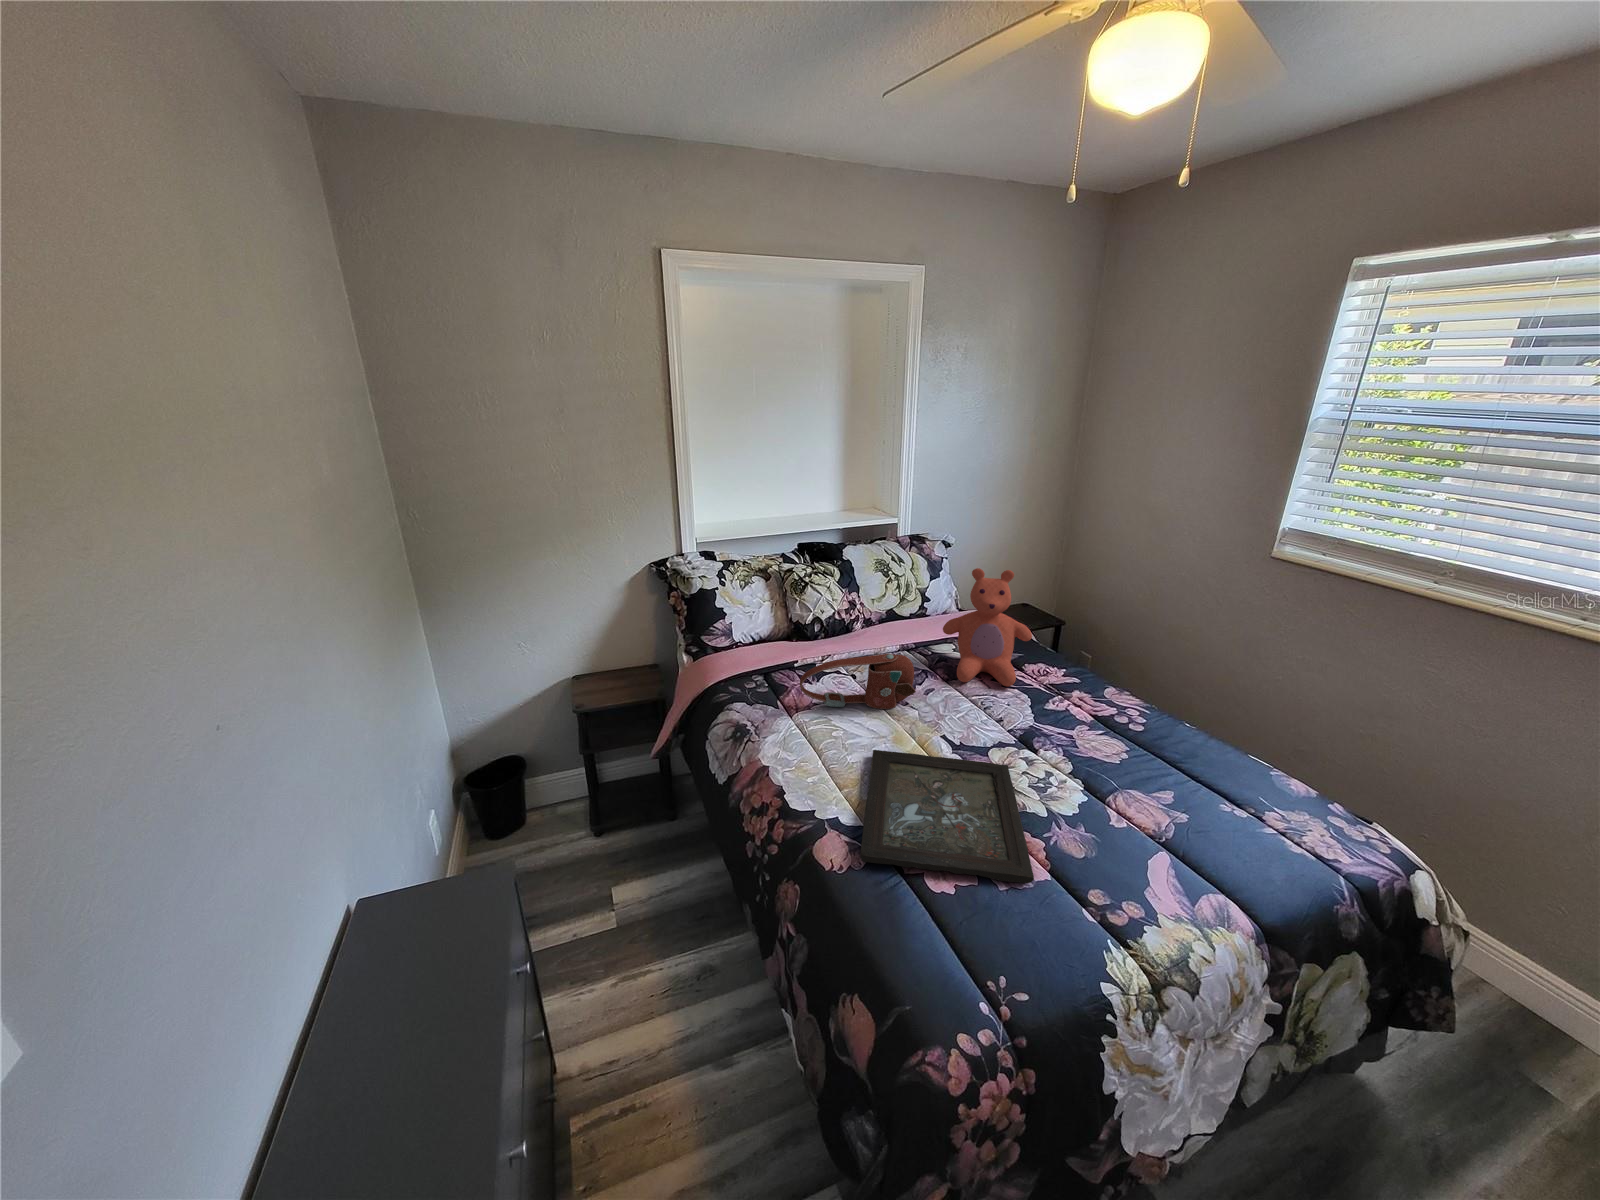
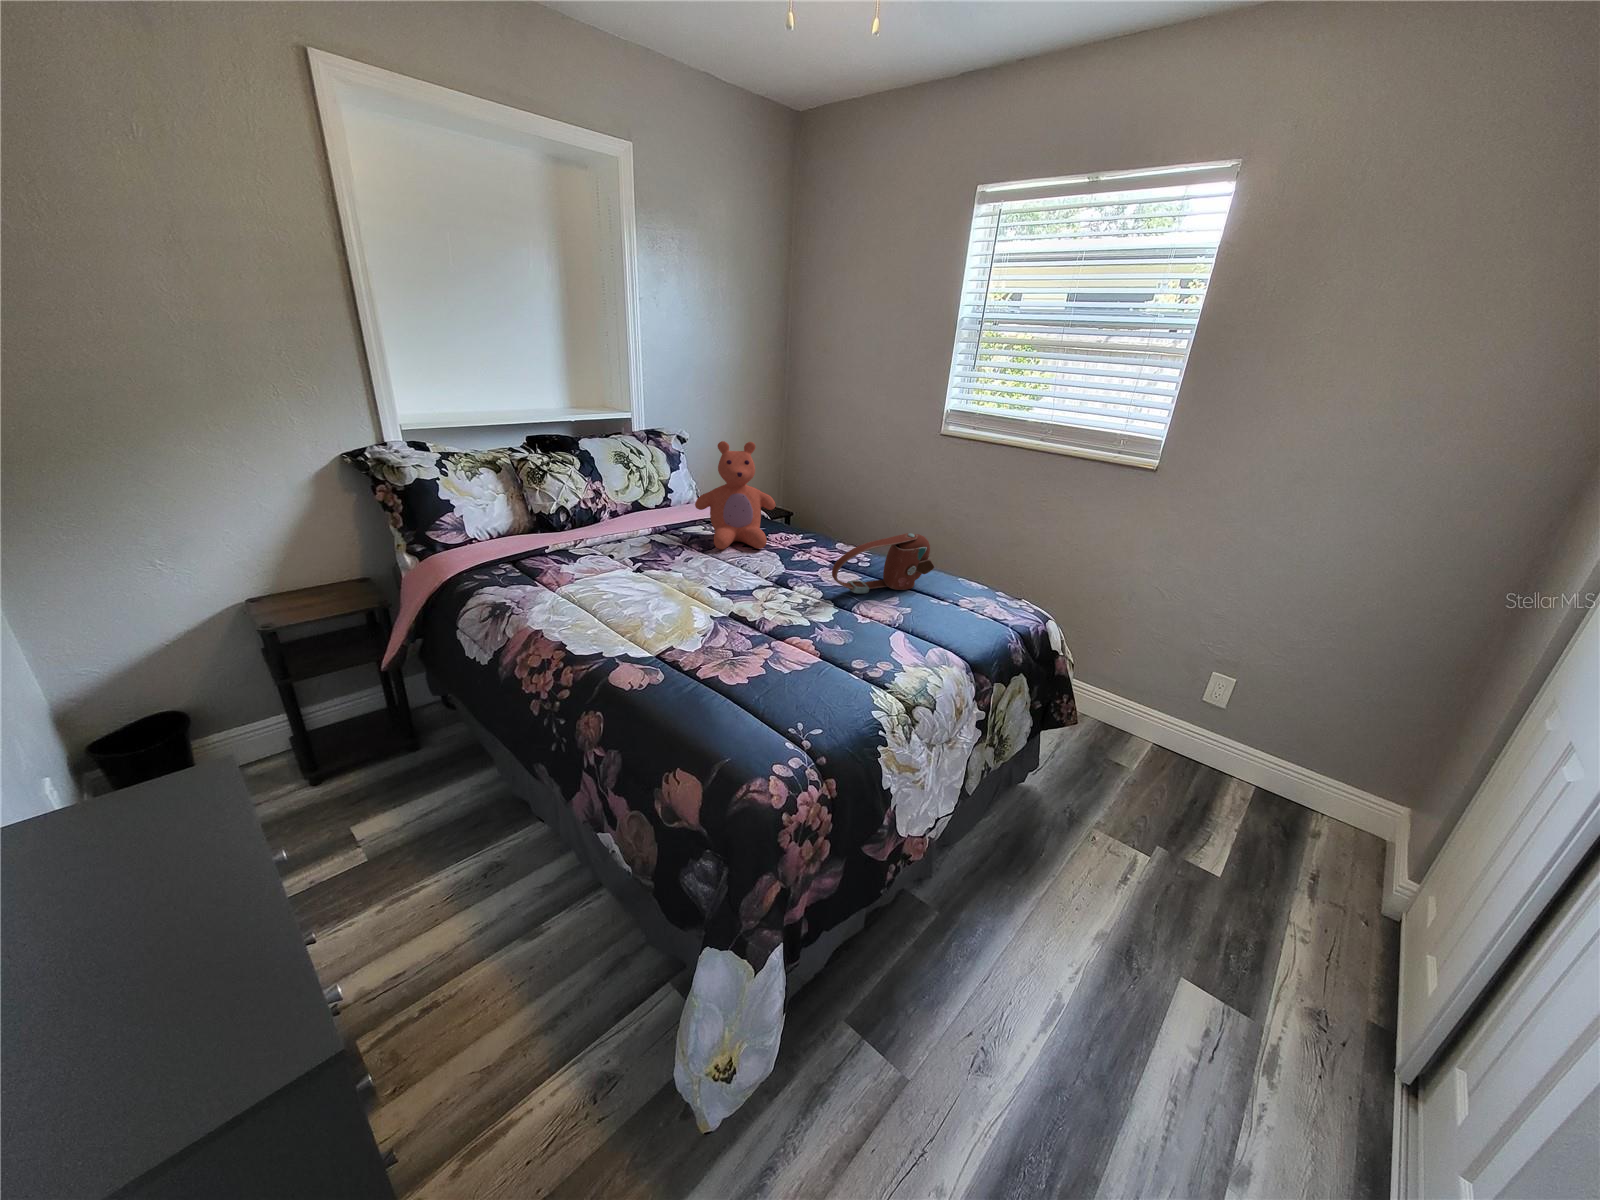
handbag: present [800,653,916,709] -> present [832,533,935,593]
tray: present [860,750,1034,883] -> none [650,598,811,677]

